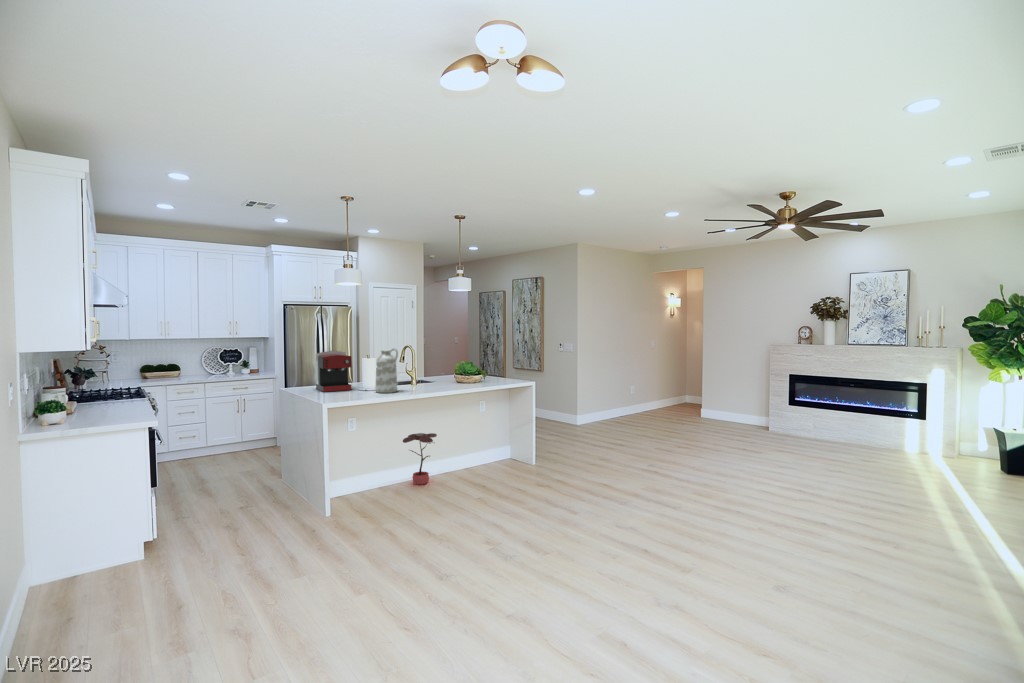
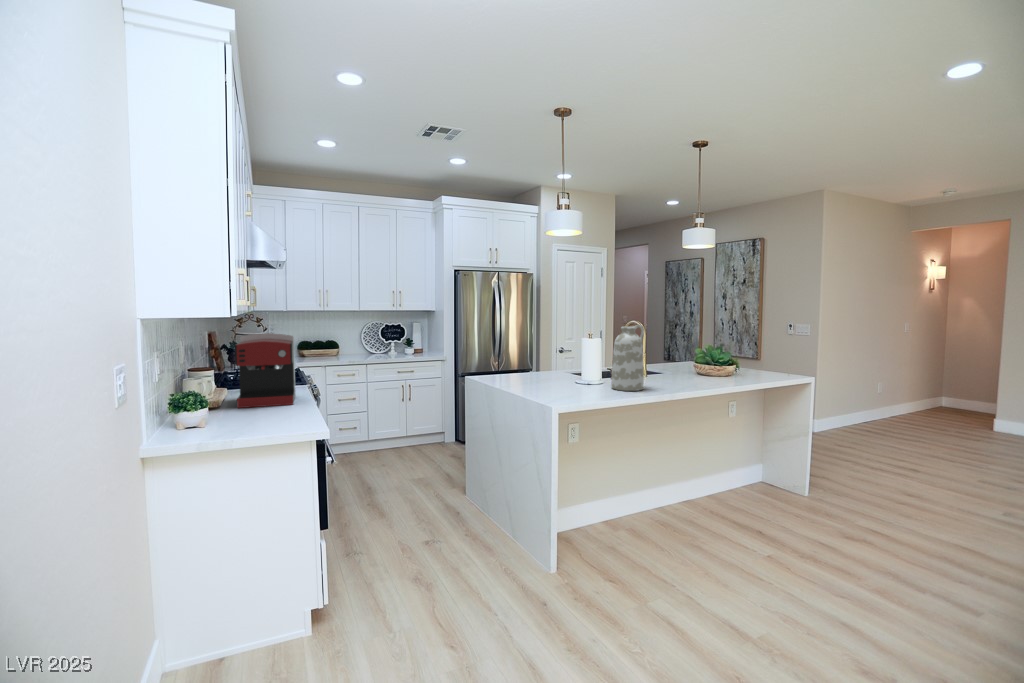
coffee maker: present [316,351,351,392] -> present [235,333,295,408]
potted plant: present [403,433,437,485] -> none [645,450,693,527]

